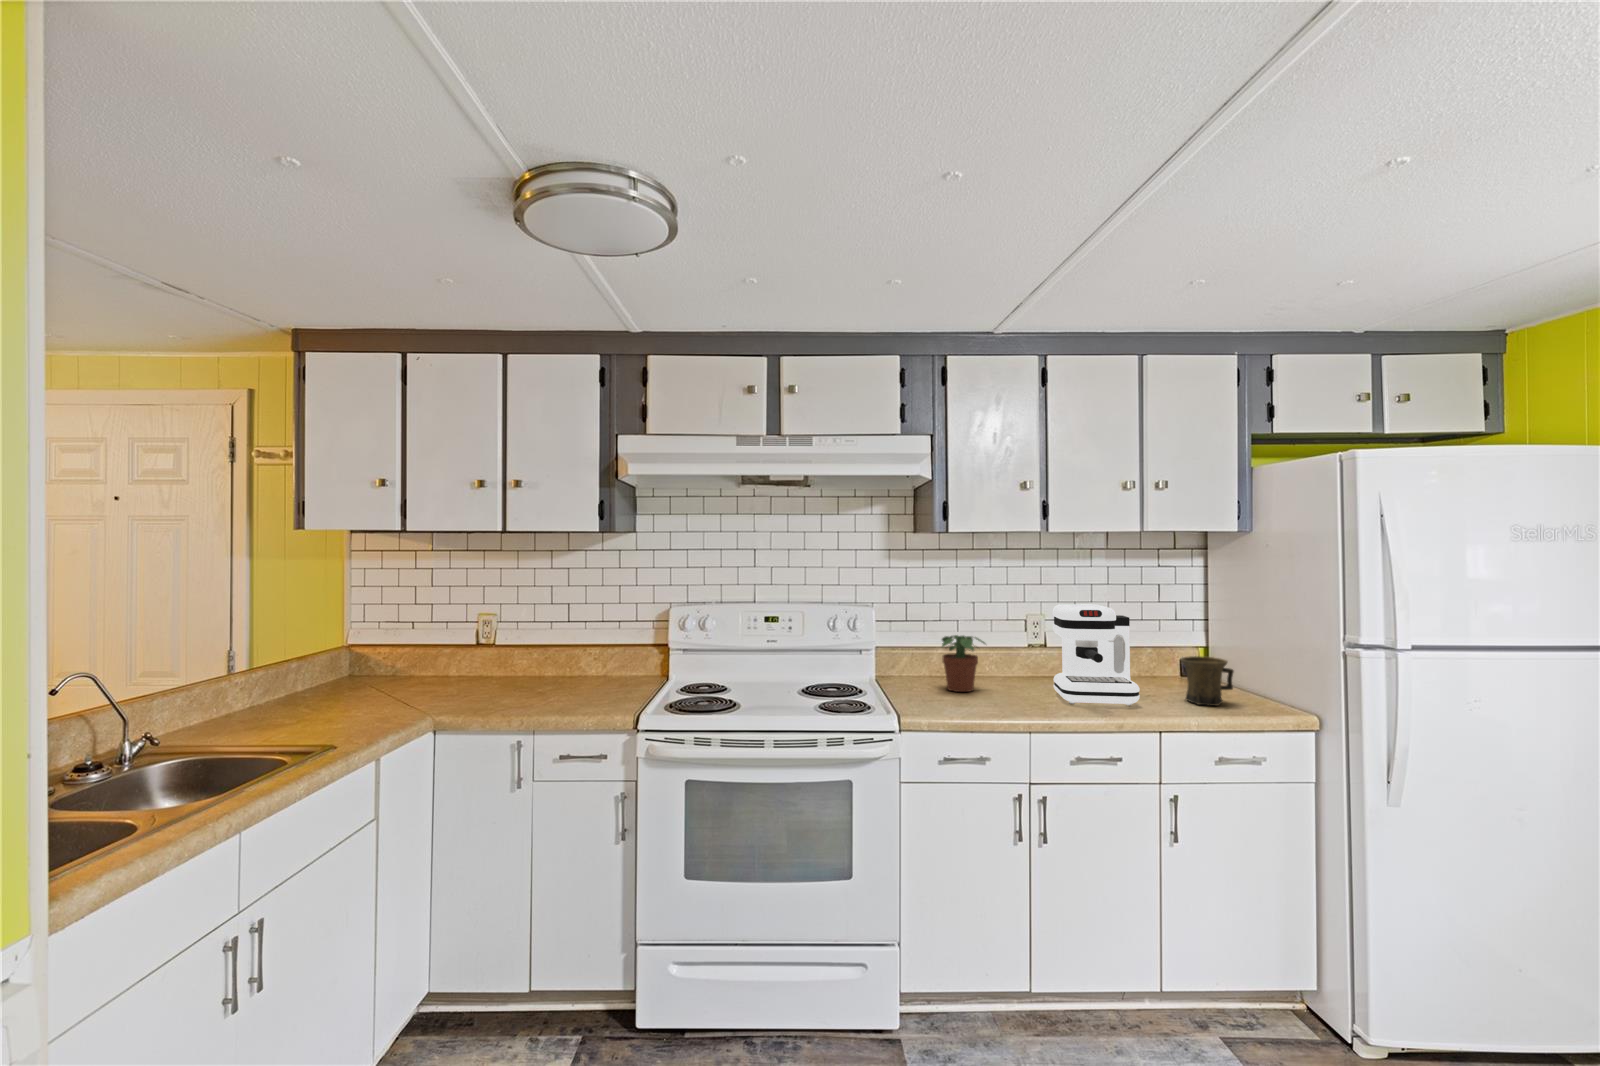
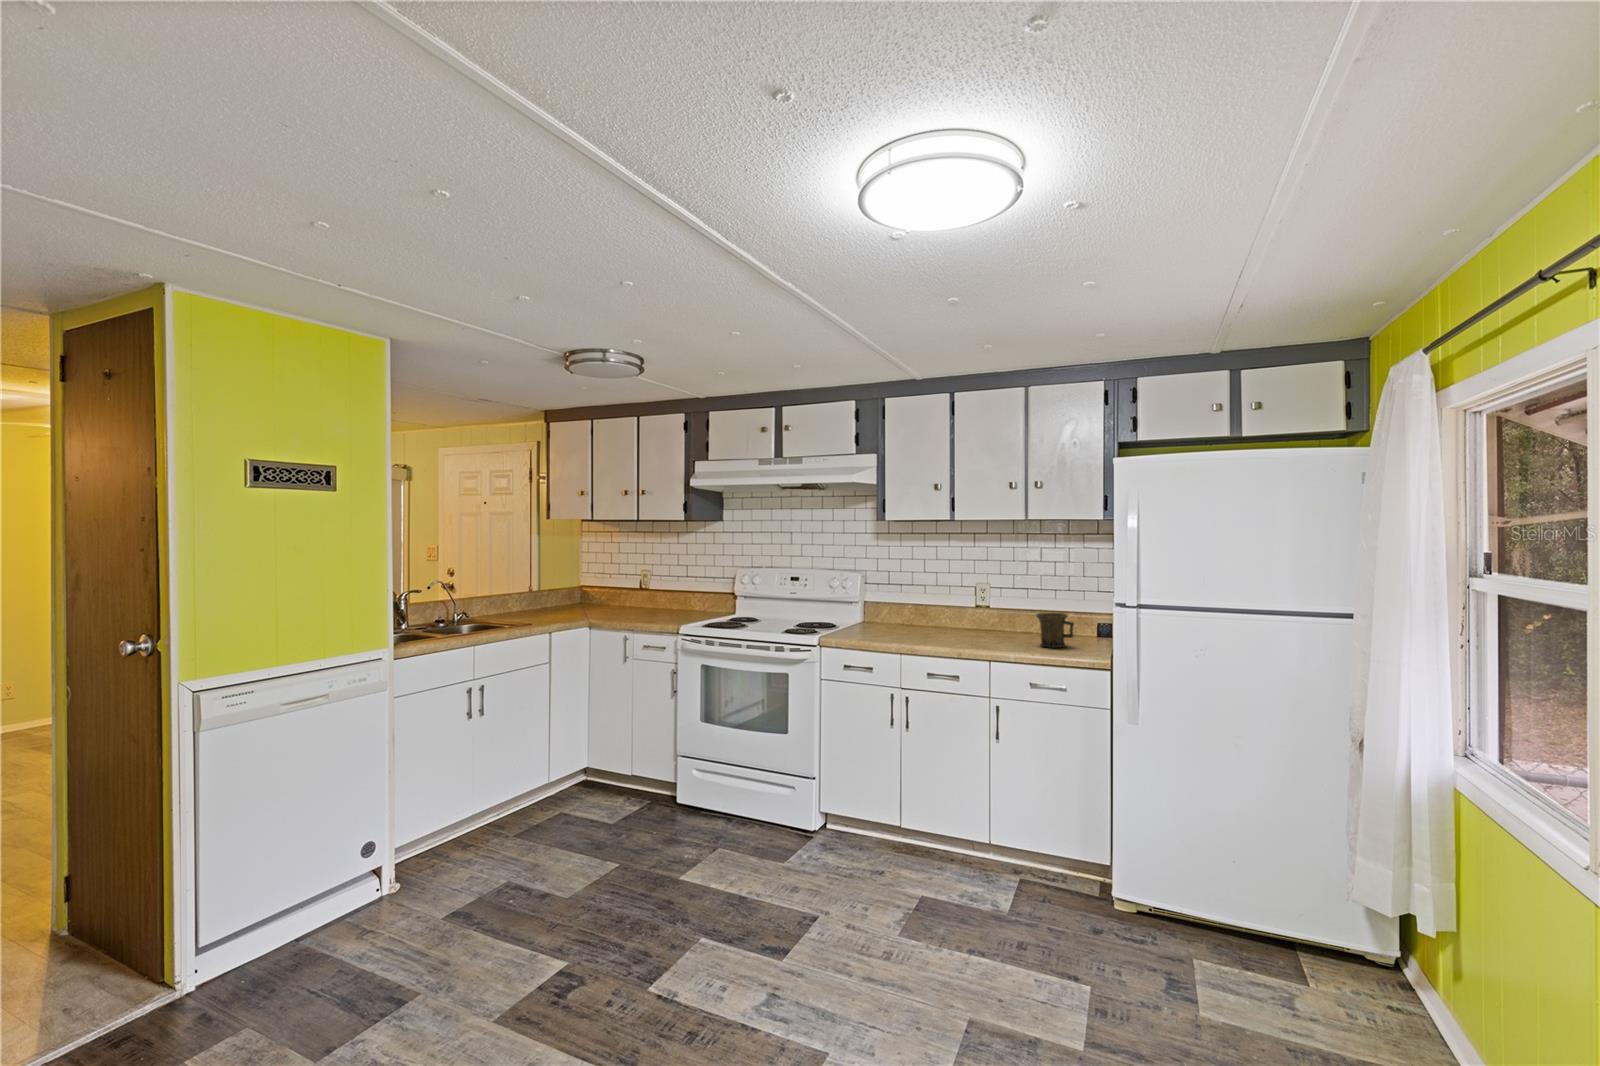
coffee maker: present [1053,604,1140,705] -> none [945,572,1009,643]
potted plant: present [942,635,985,692] -> none [882,592,918,631]

